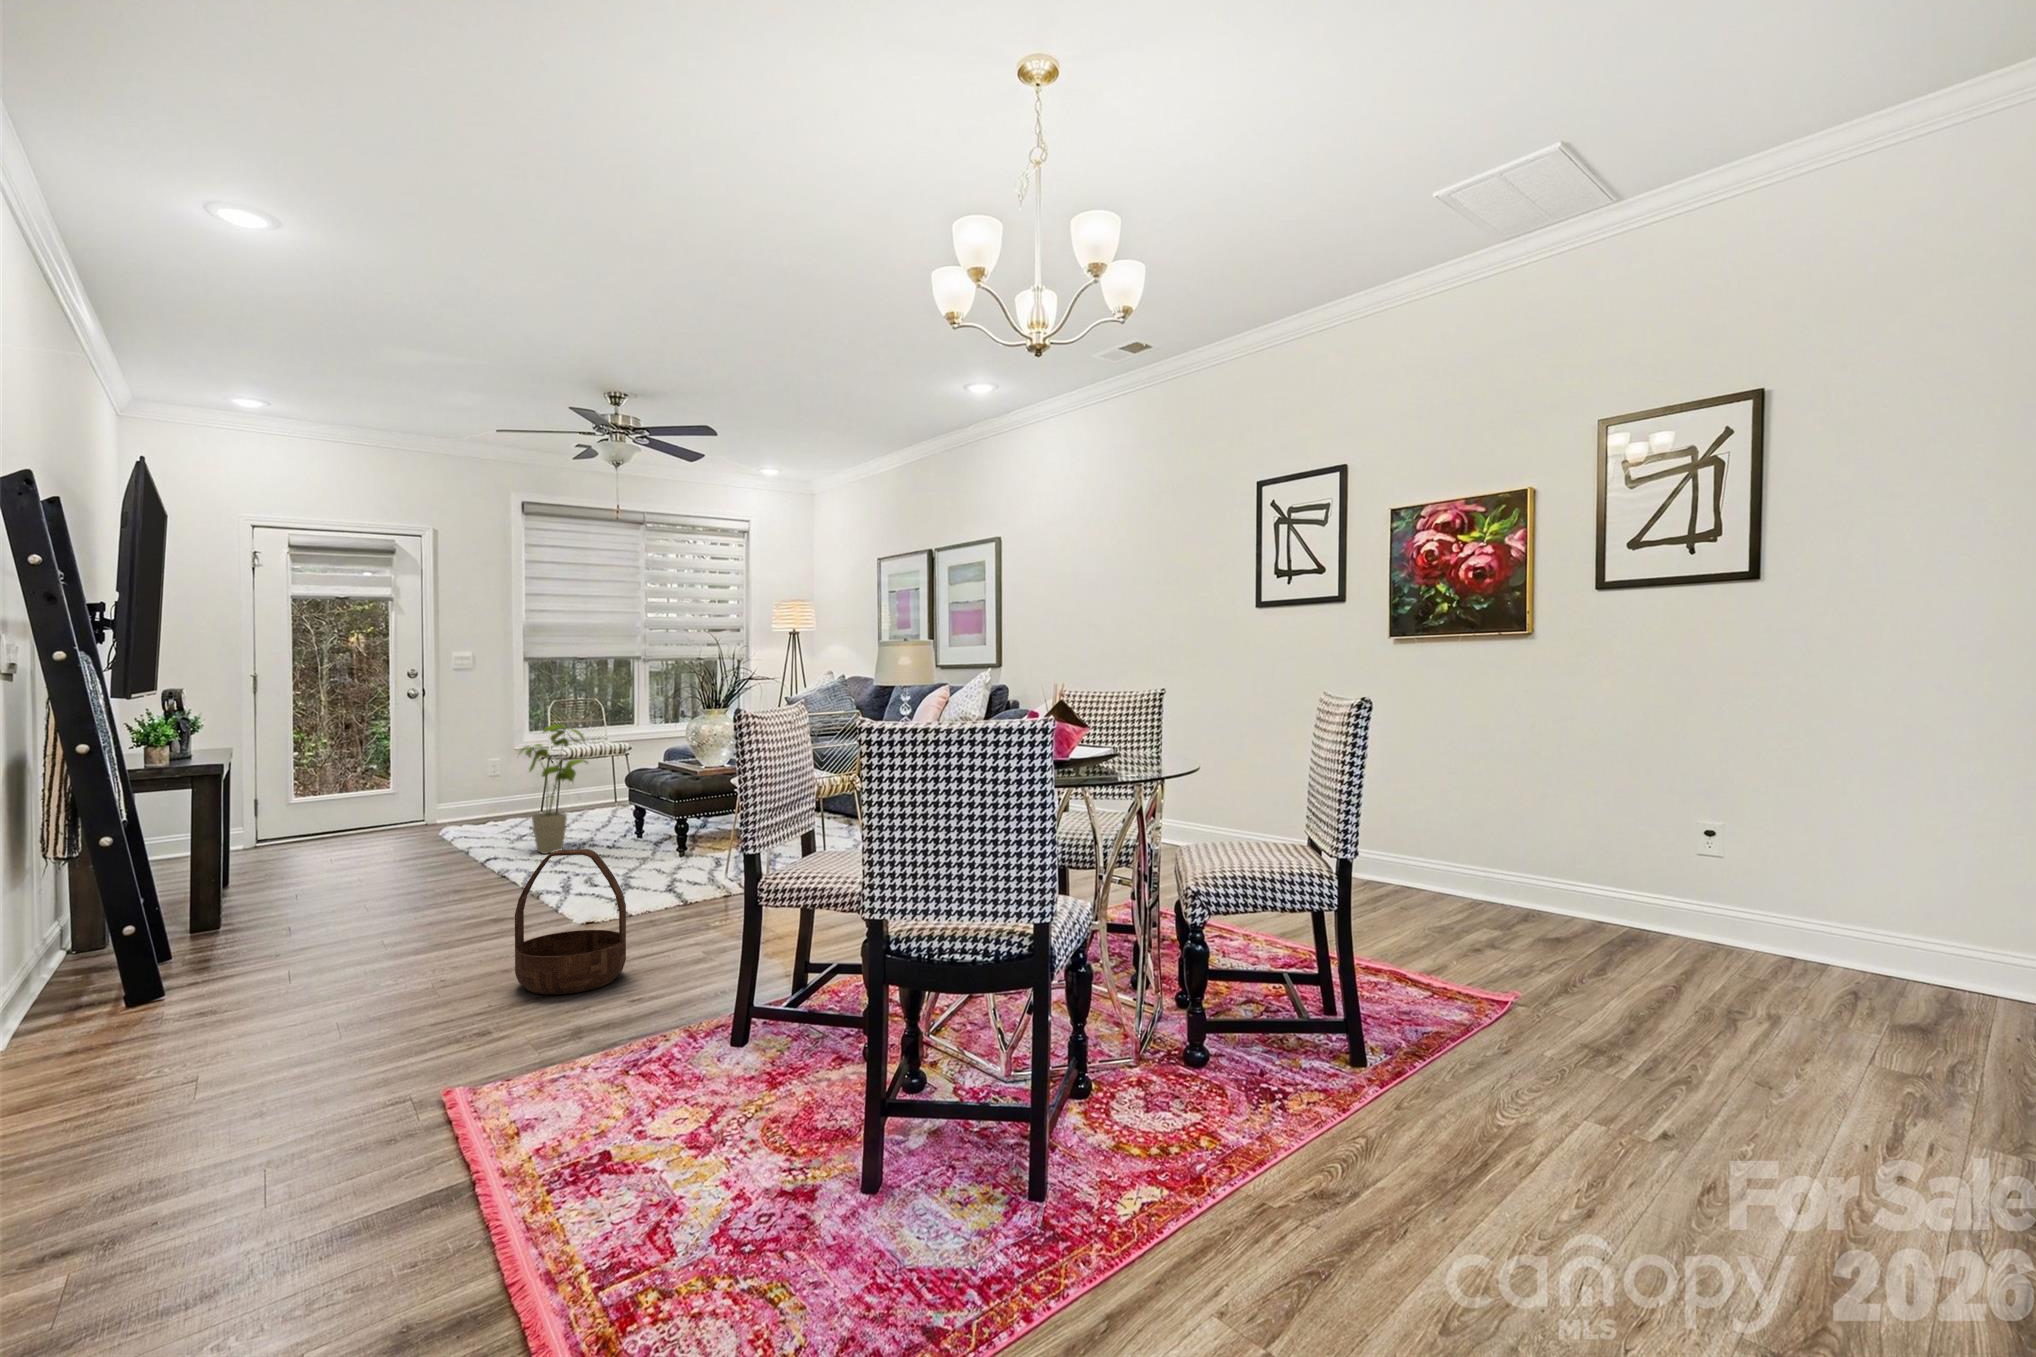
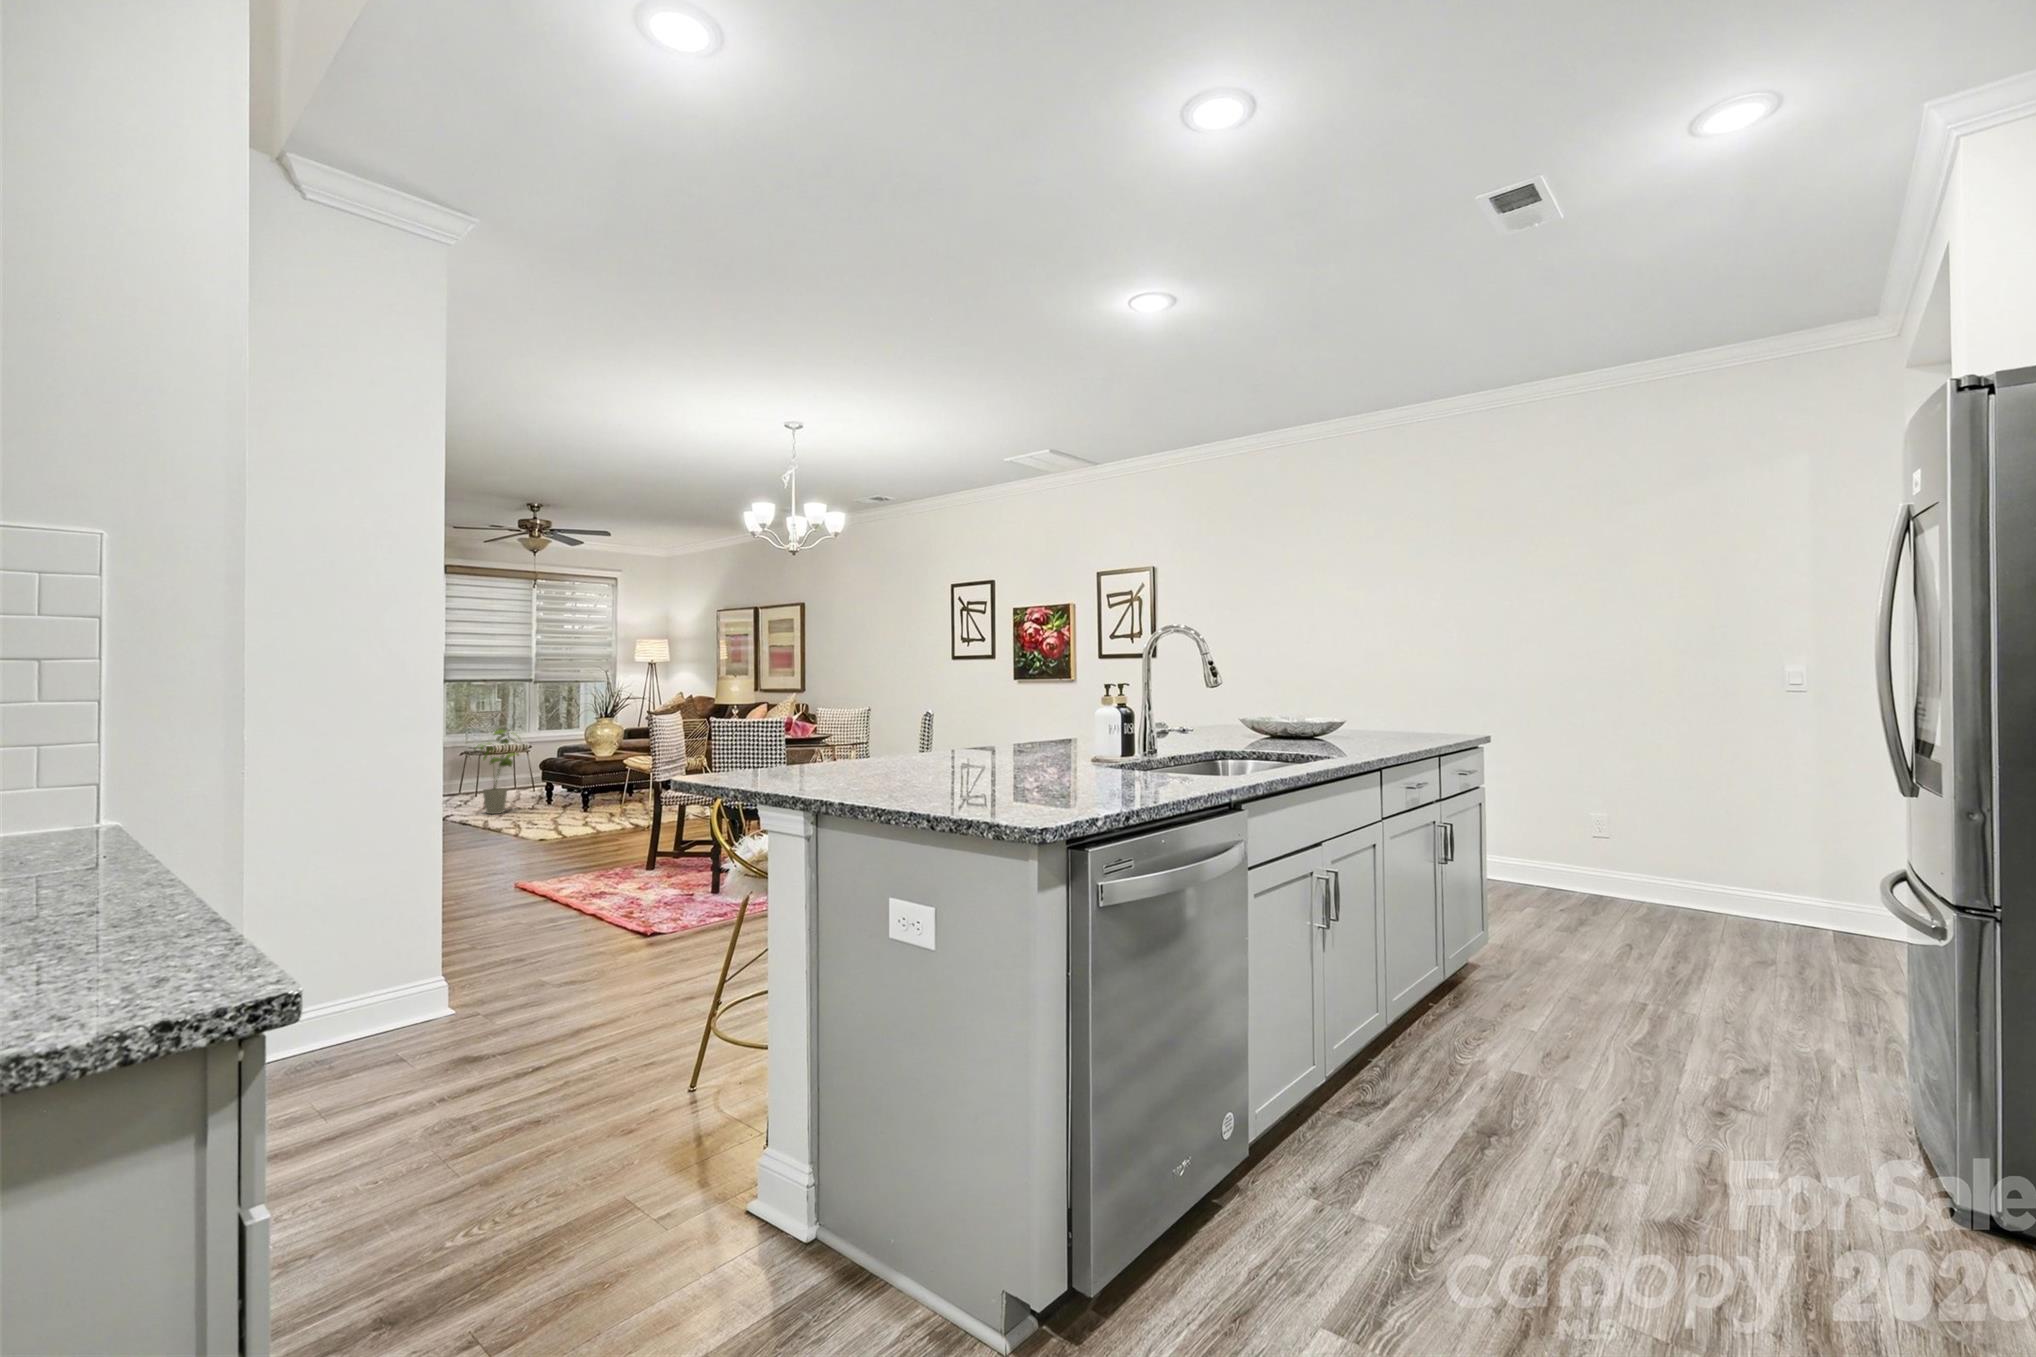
basket: present [515,849,626,994] -> none [528,793,585,864]

